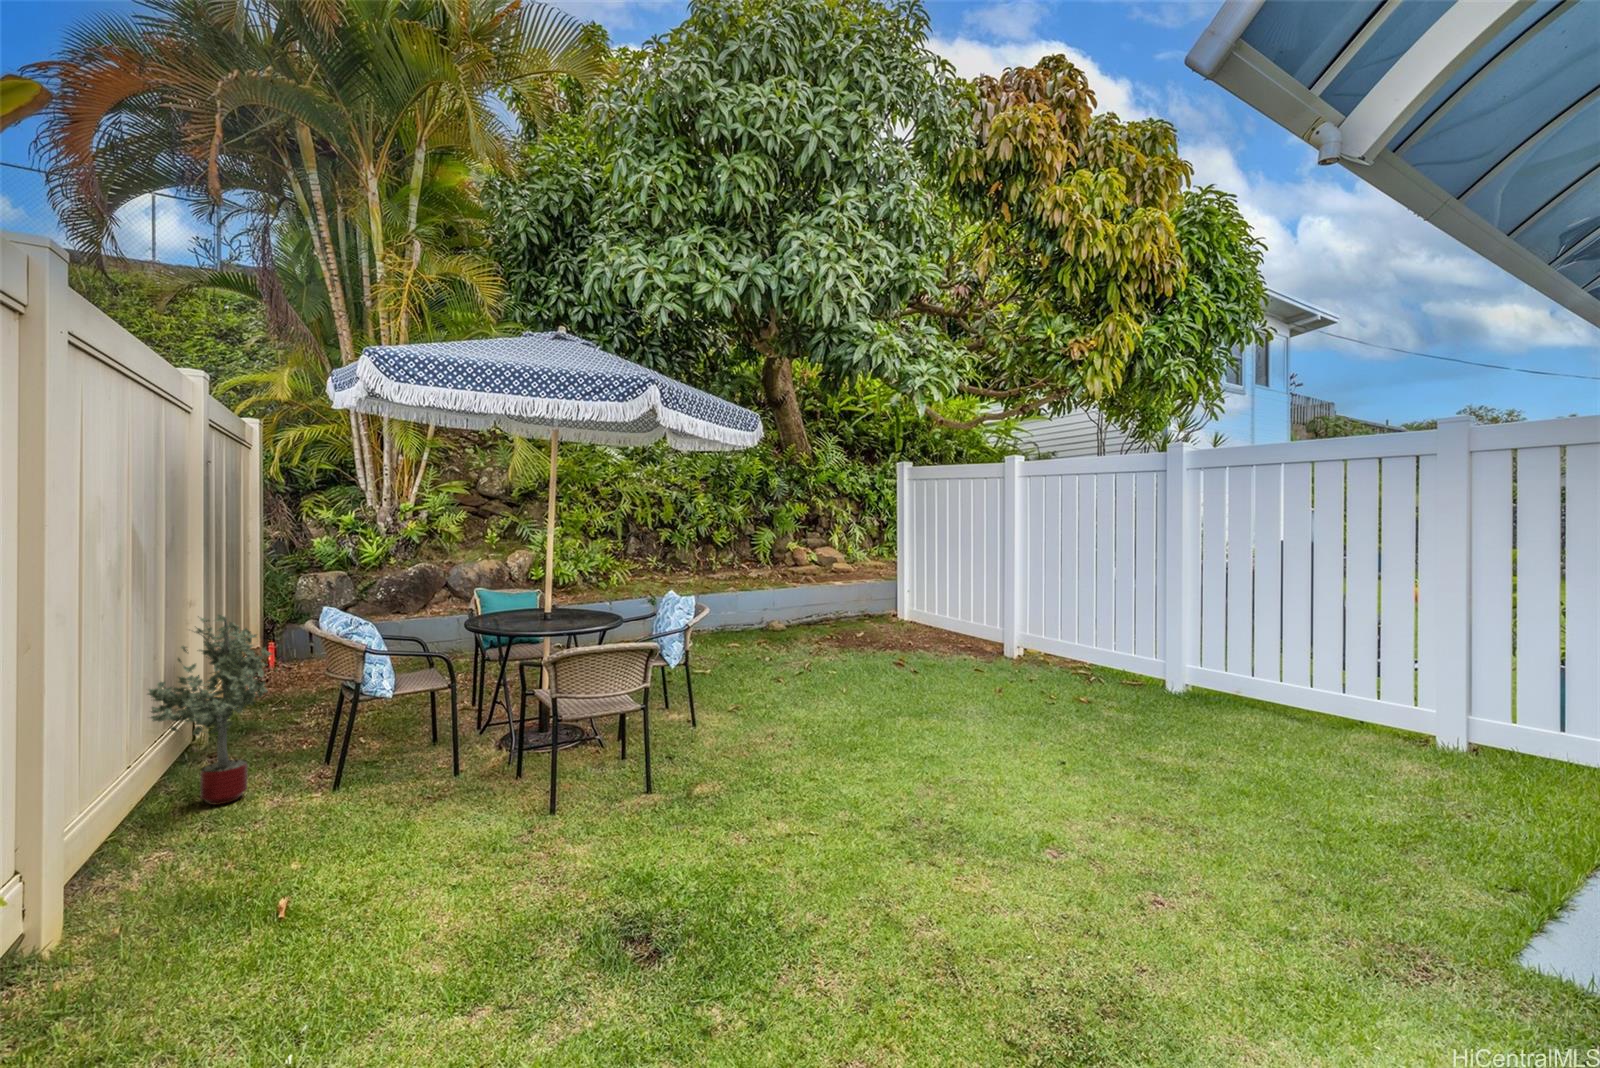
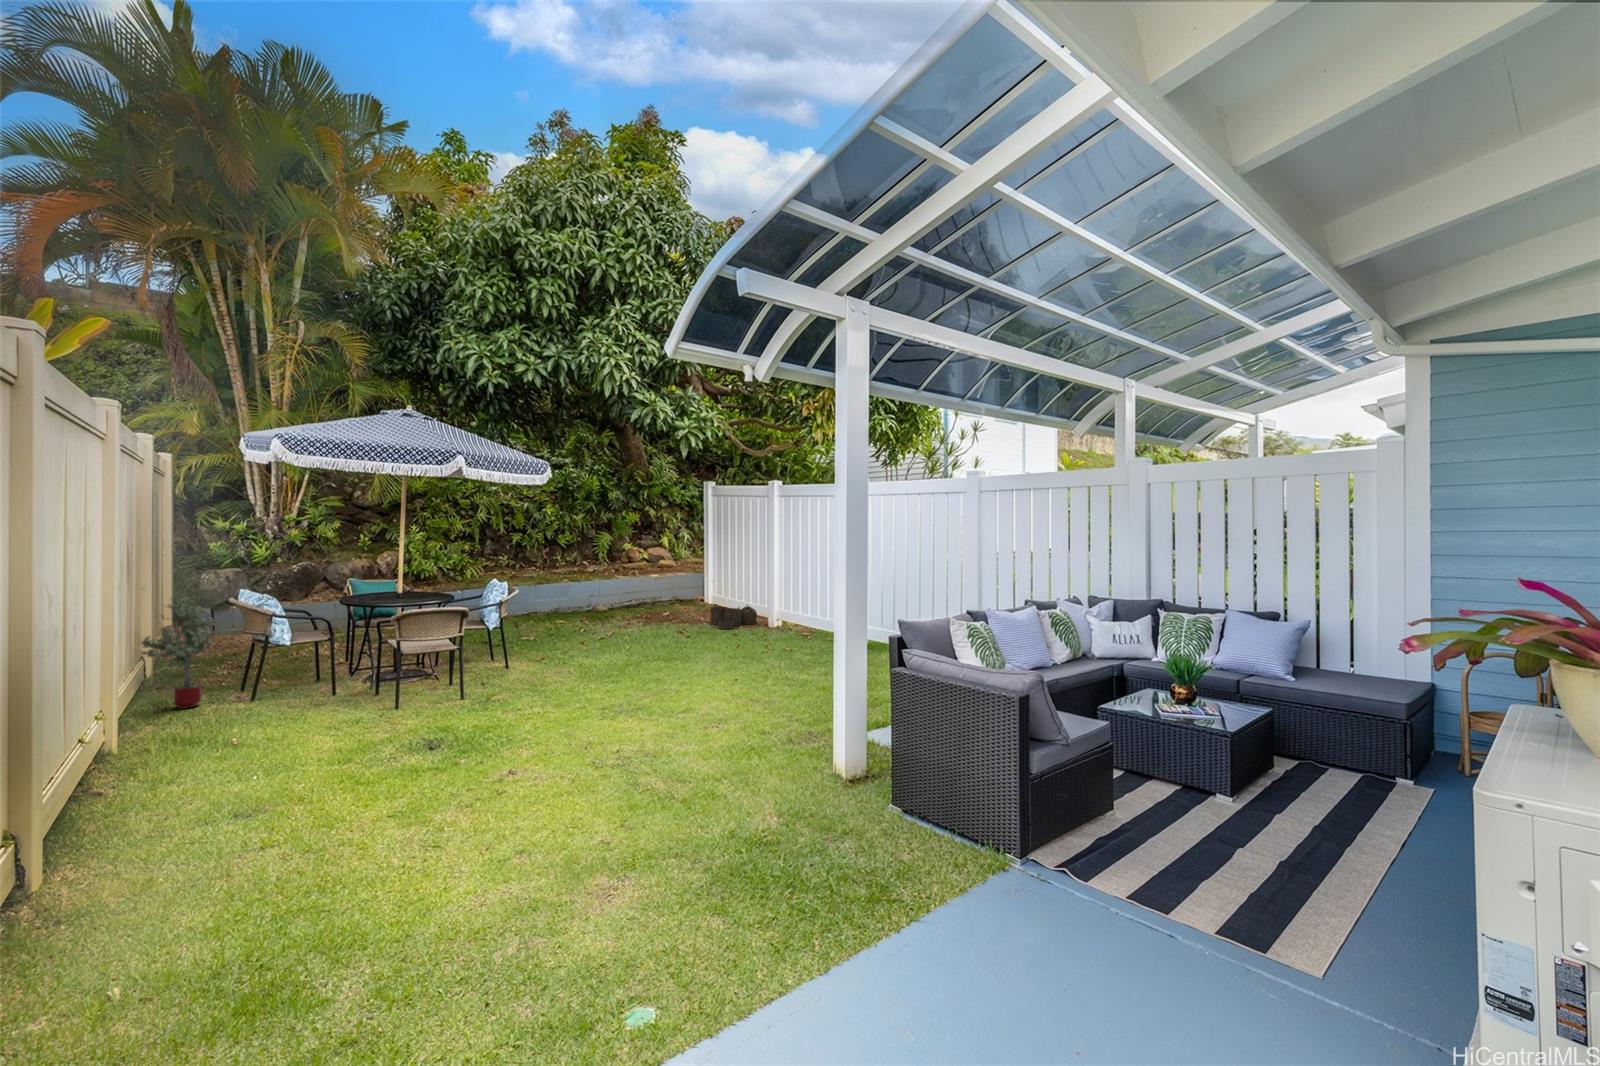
woven basket: none [918,619,977,653] -> present [710,604,757,629]

